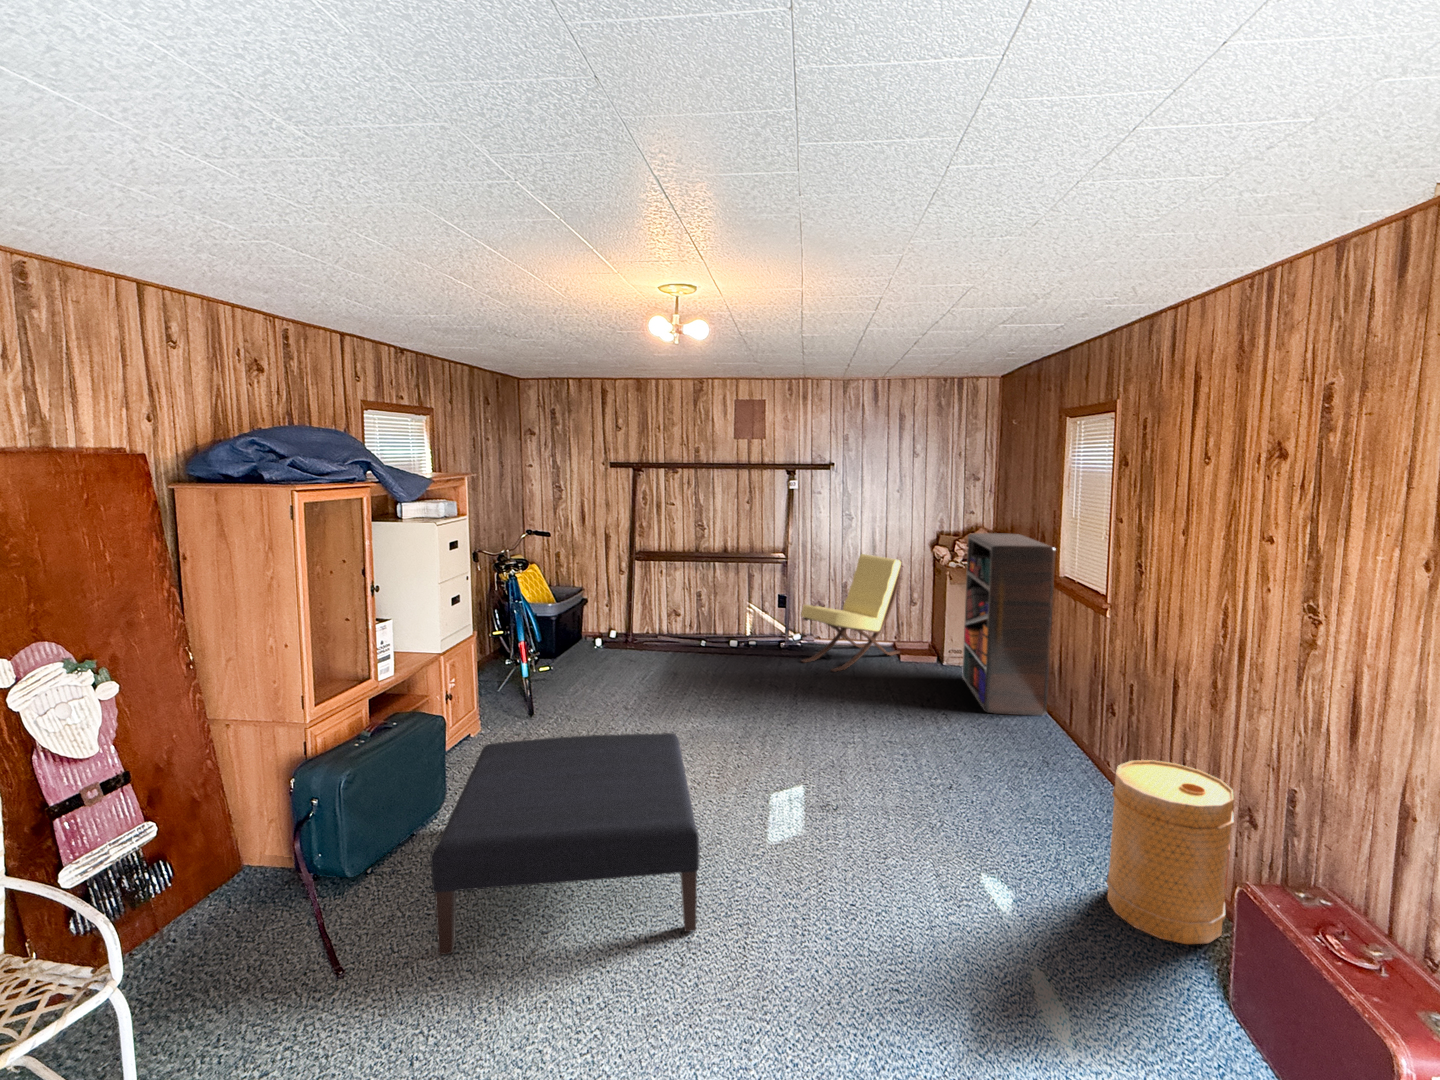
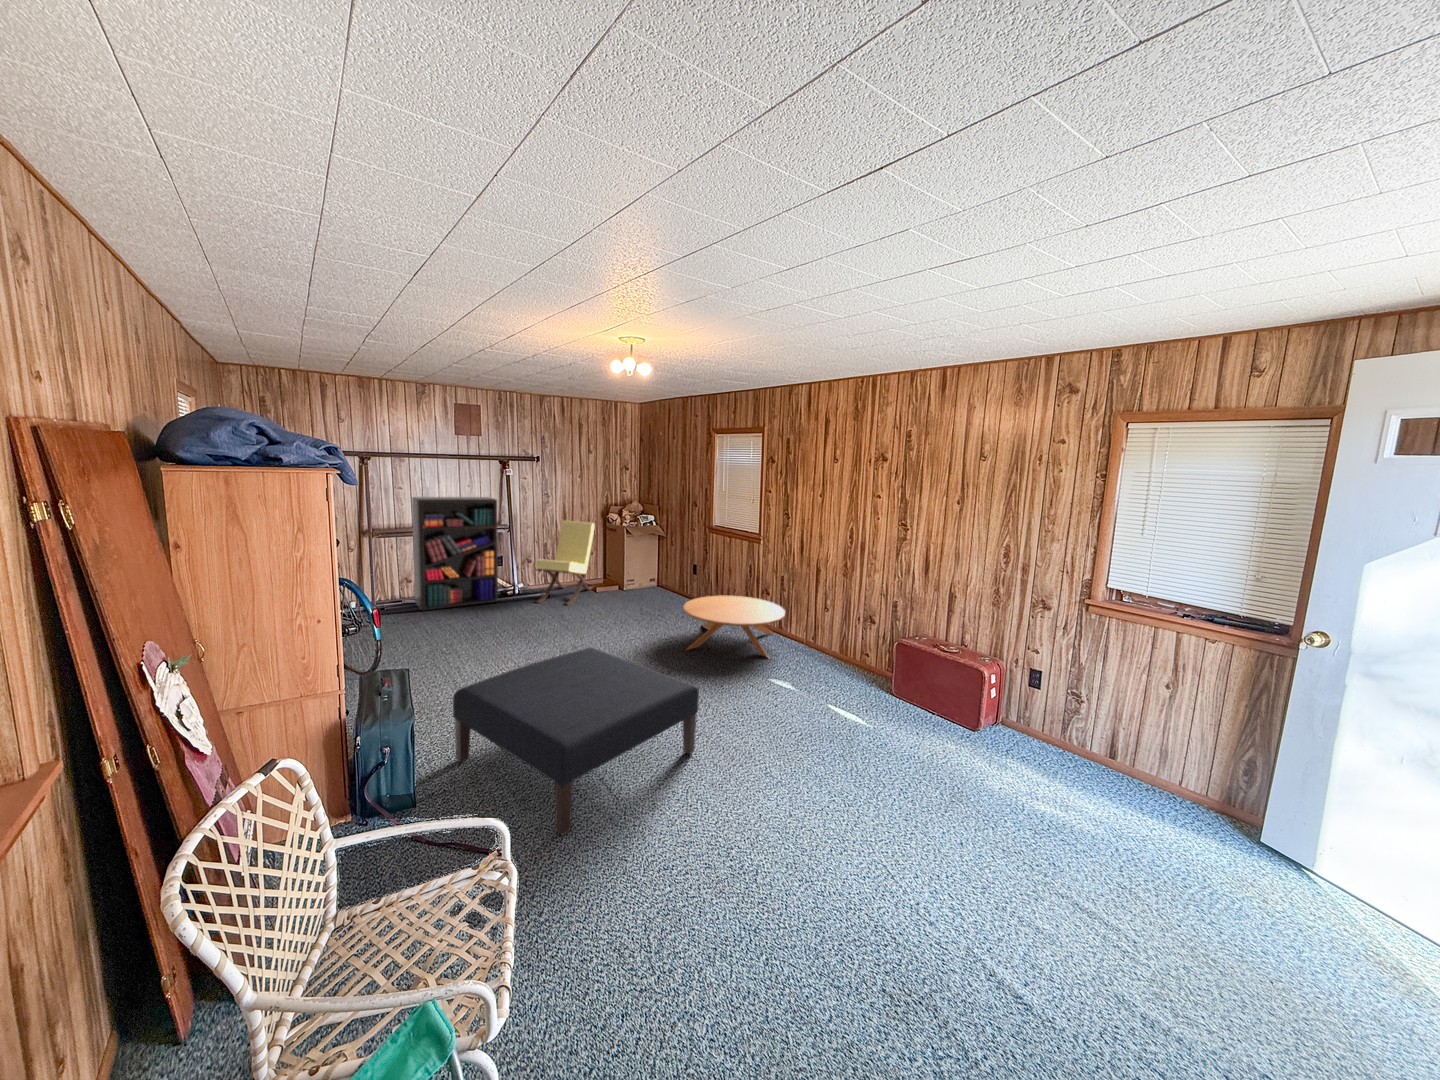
bookshelf: present [962,533,1056,715] -> present [412,497,498,611]
coffee table: none [904,696,1111,835] -> present [683,596,785,658]
basket: present [1107,760,1234,944] -> none [819,603,871,680]

